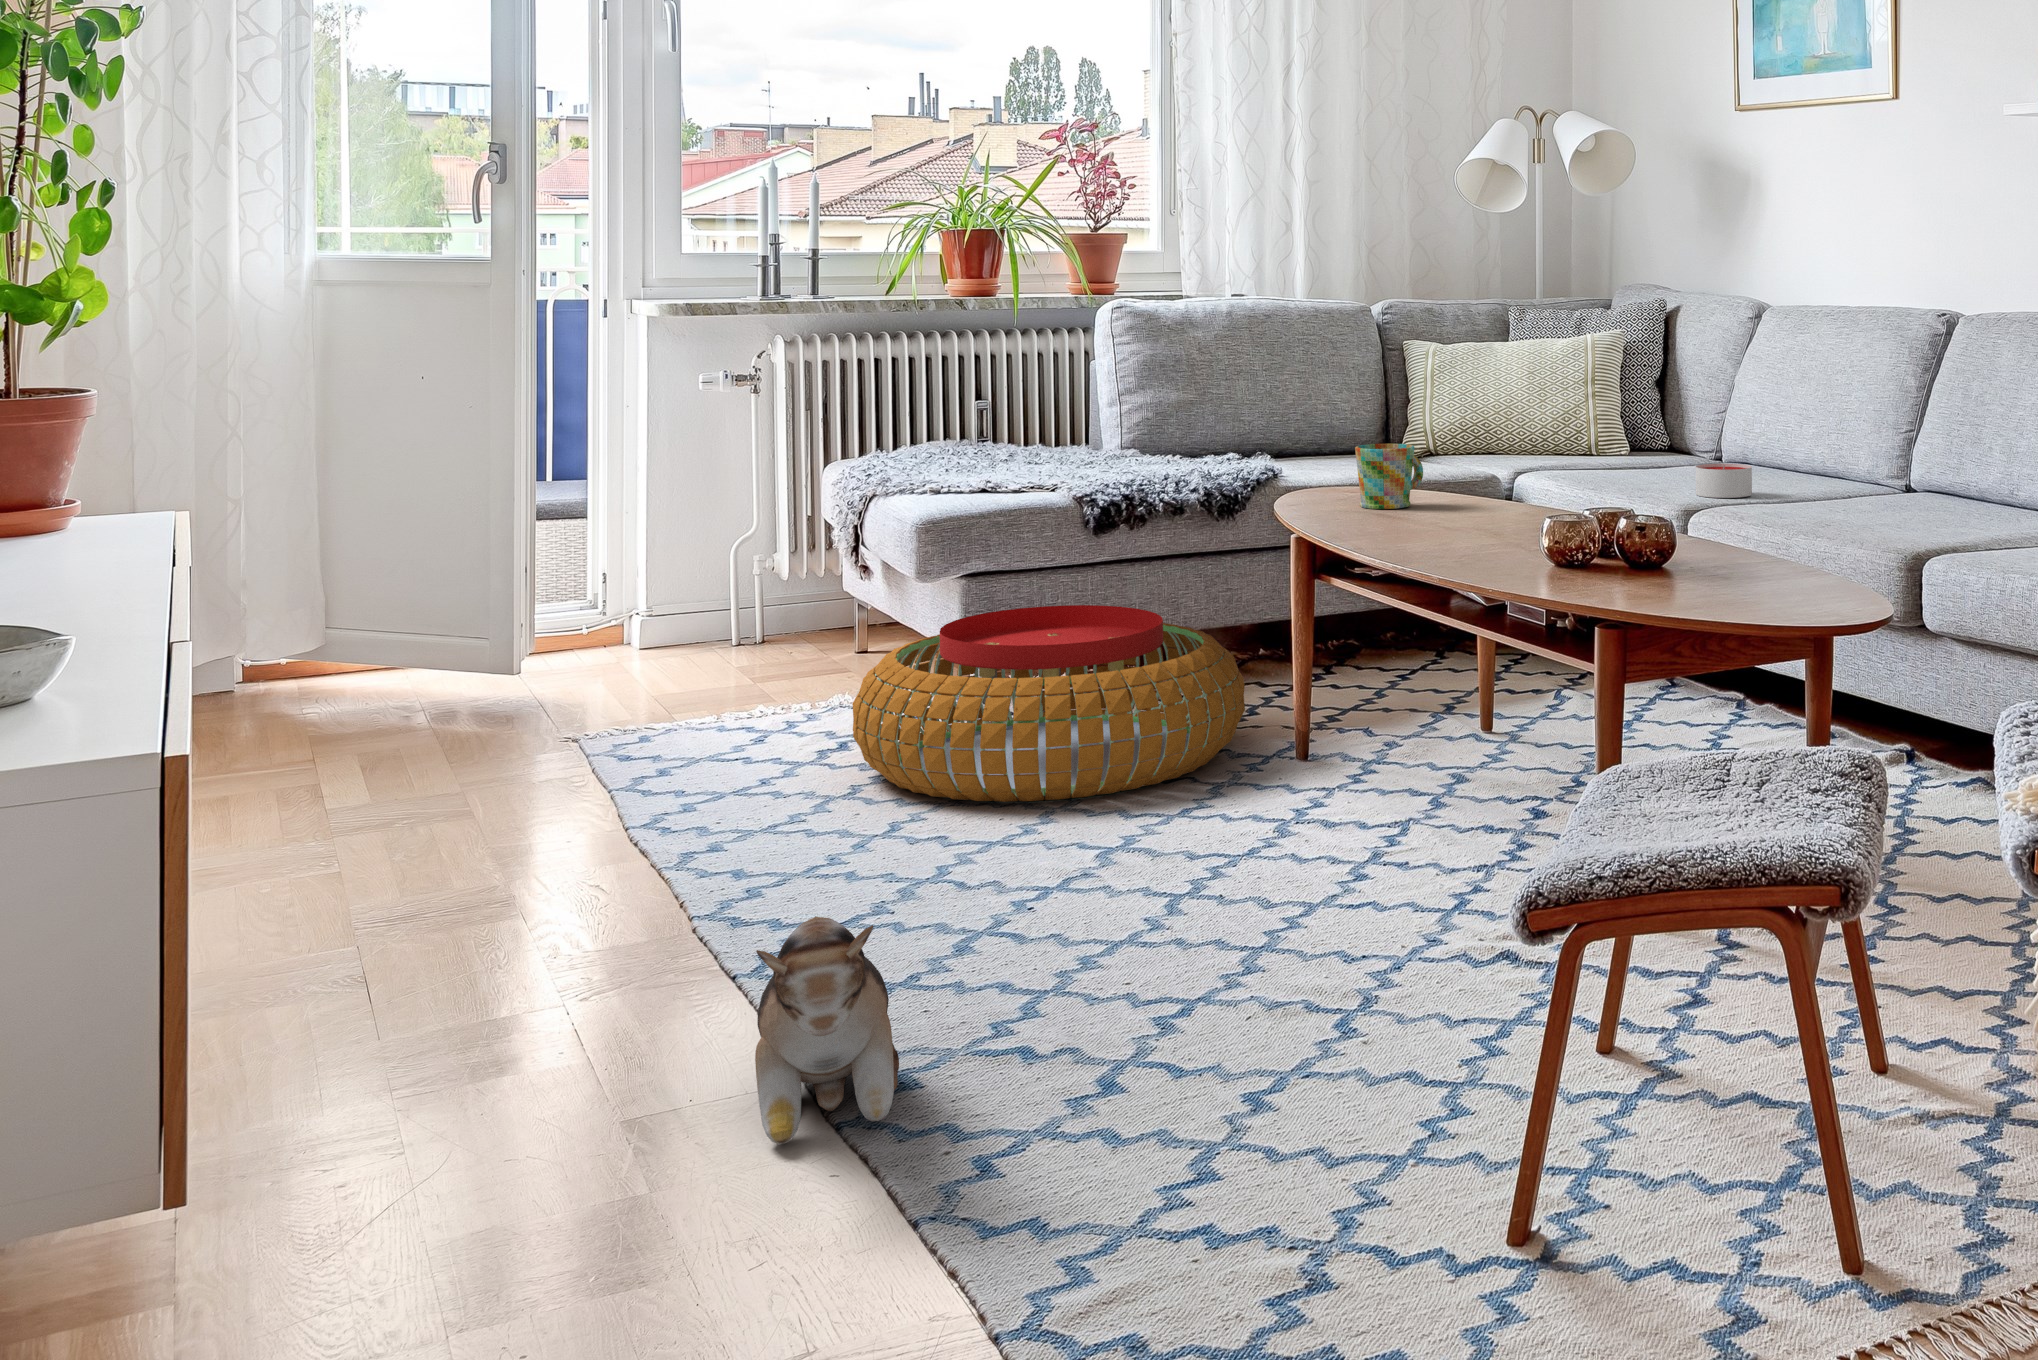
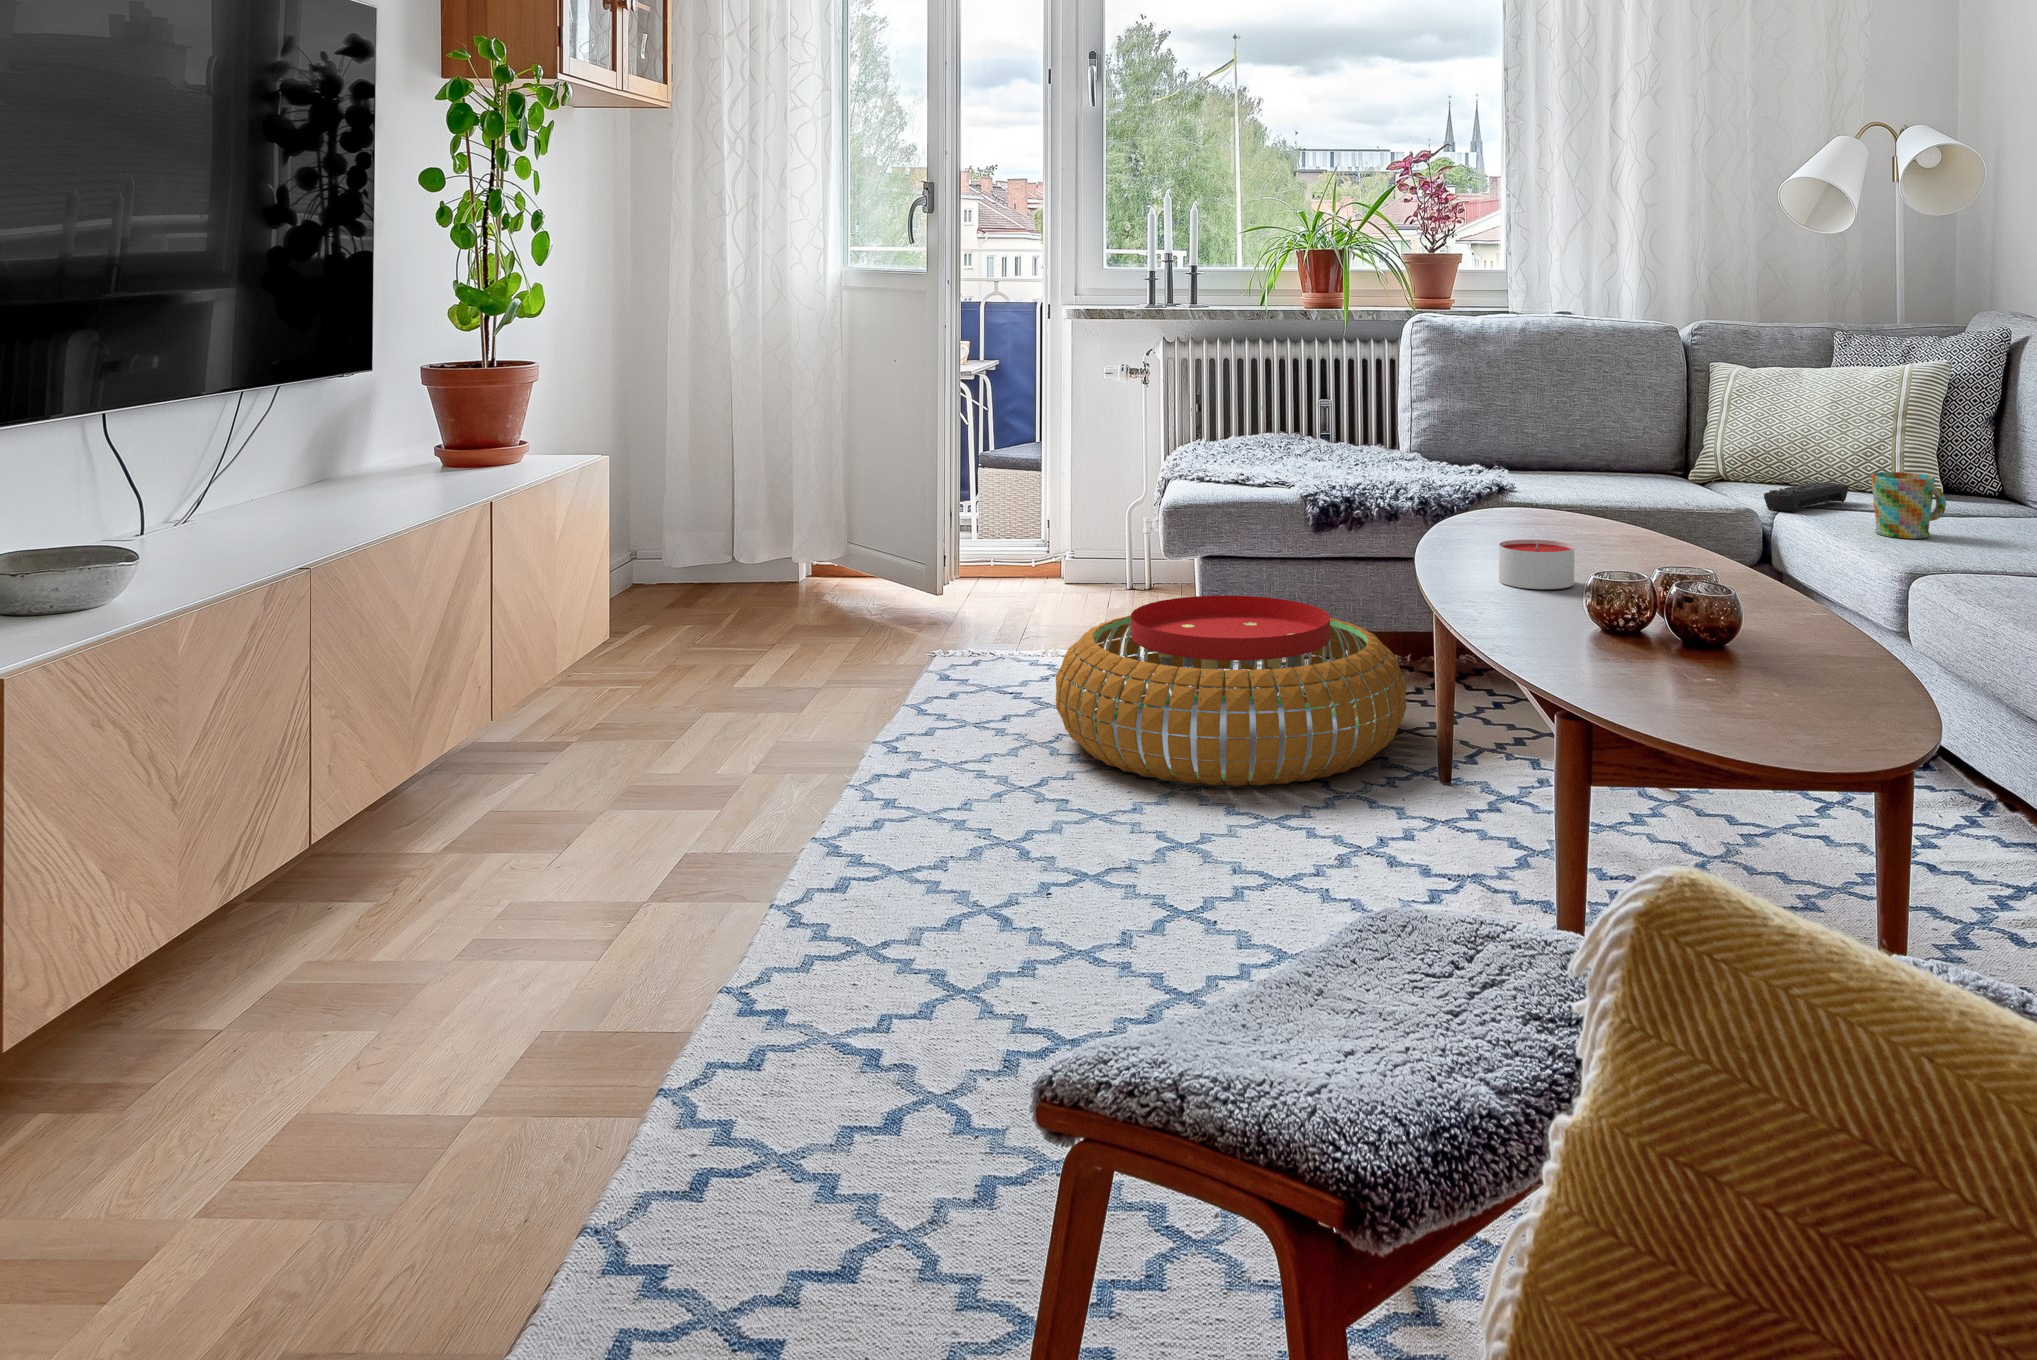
mug: present [1355,444,1423,509] -> present [1871,472,1946,538]
remote control: none [1509,447,1564,475] -> present [1764,482,1849,513]
candle: present [1696,463,1752,498] -> present [1499,540,1574,589]
plush toy: present [755,916,899,1144] -> none [541,888,768,1092]

